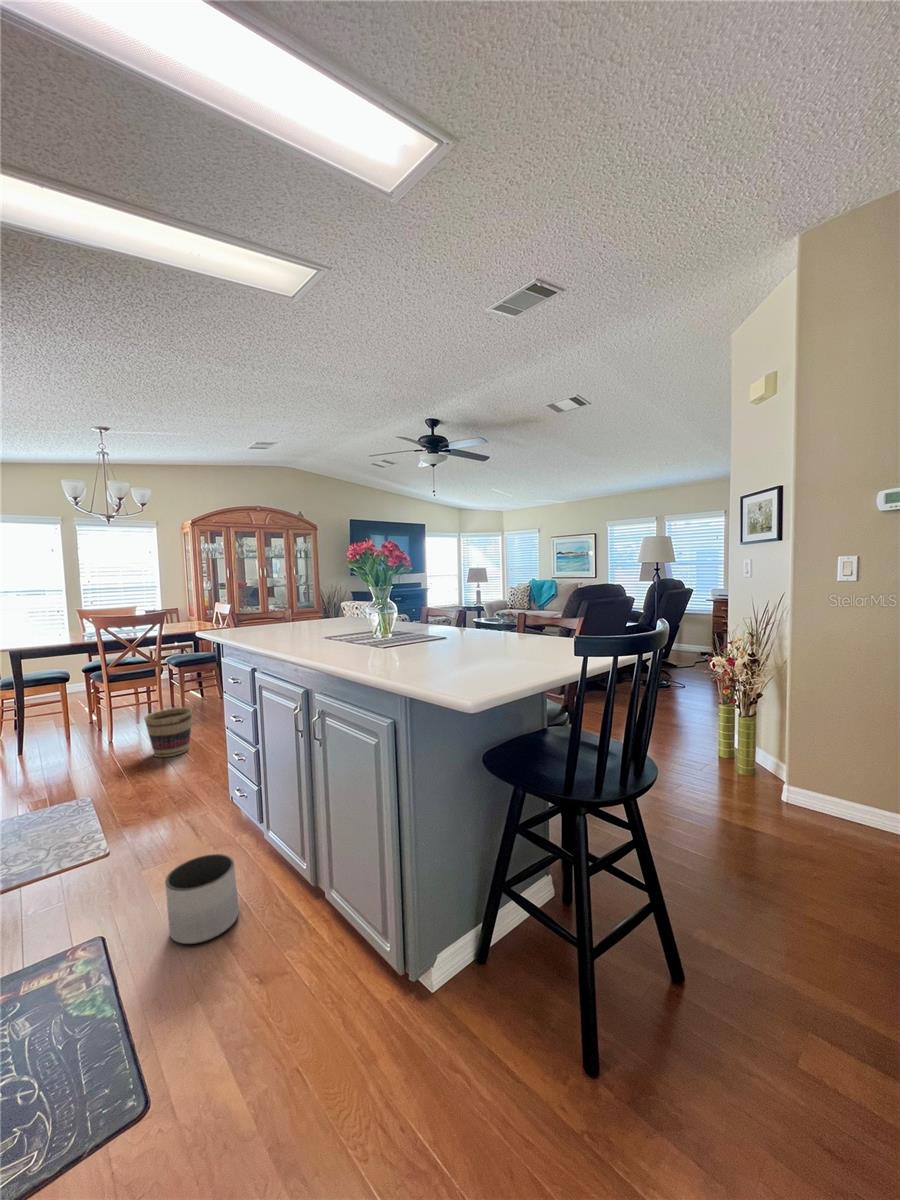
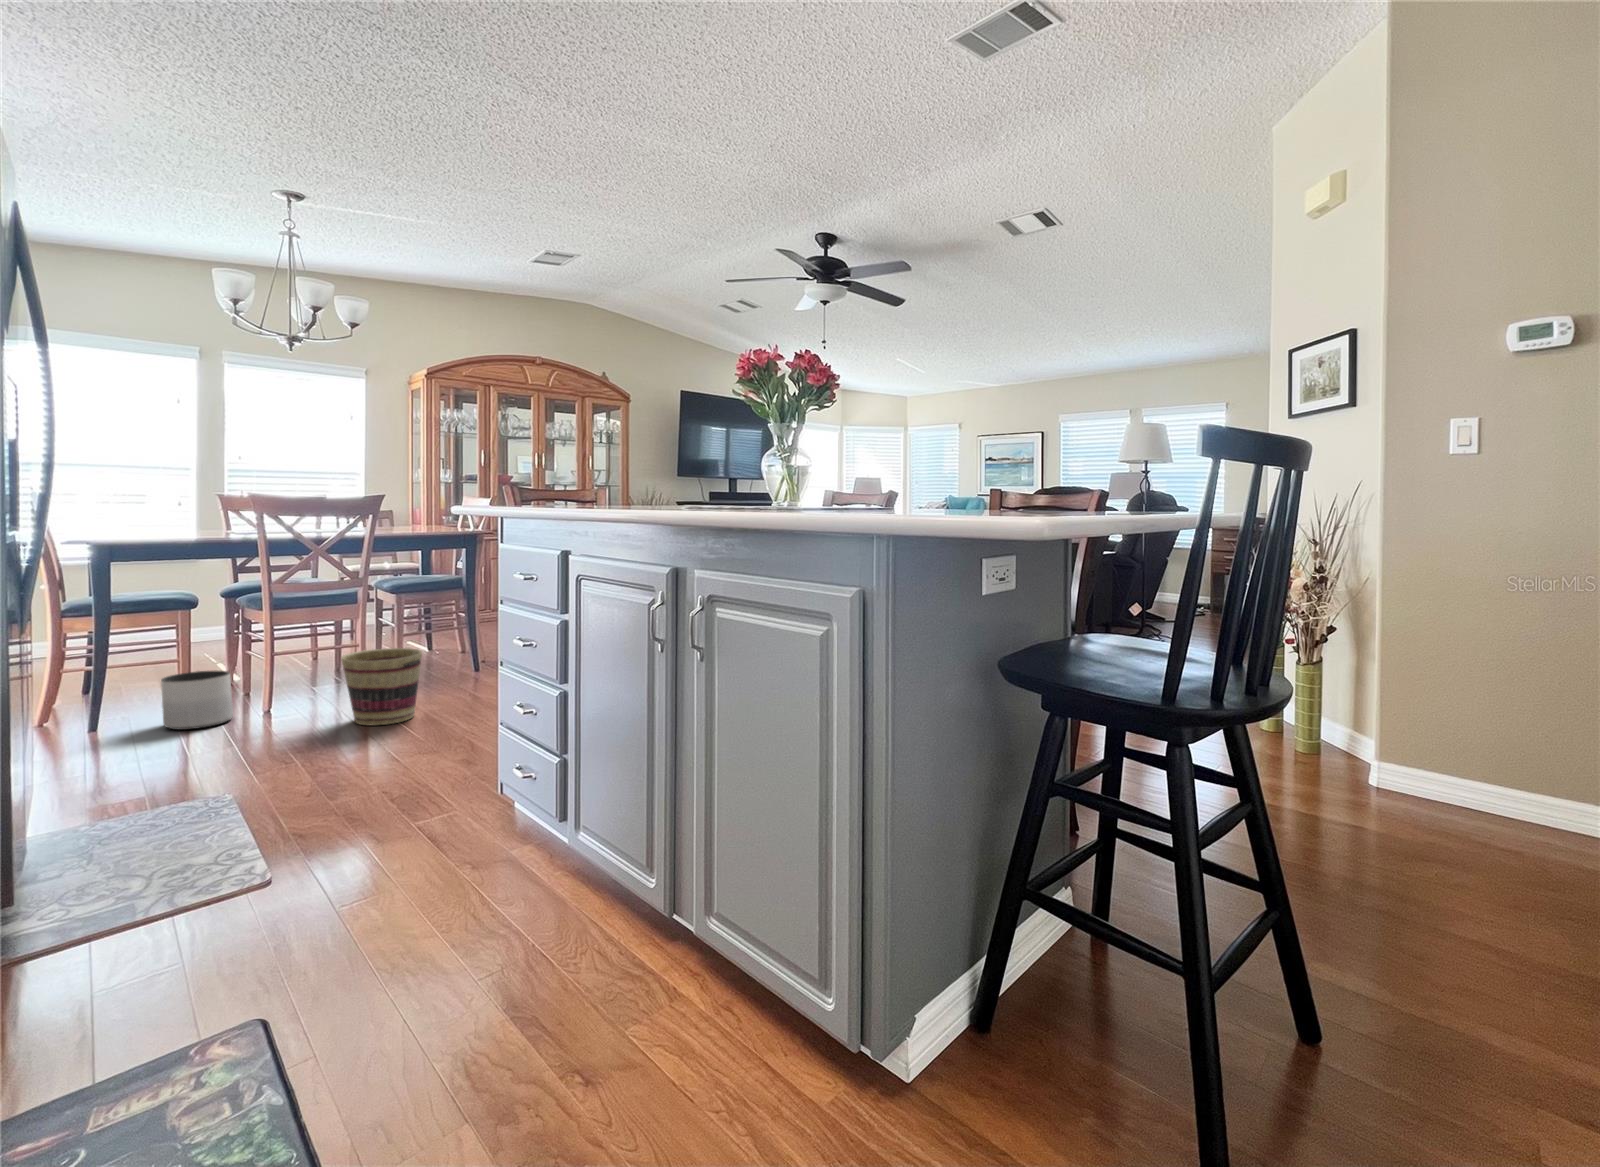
planter: present [165,854,239,944] -> present [161,671,233,730]

